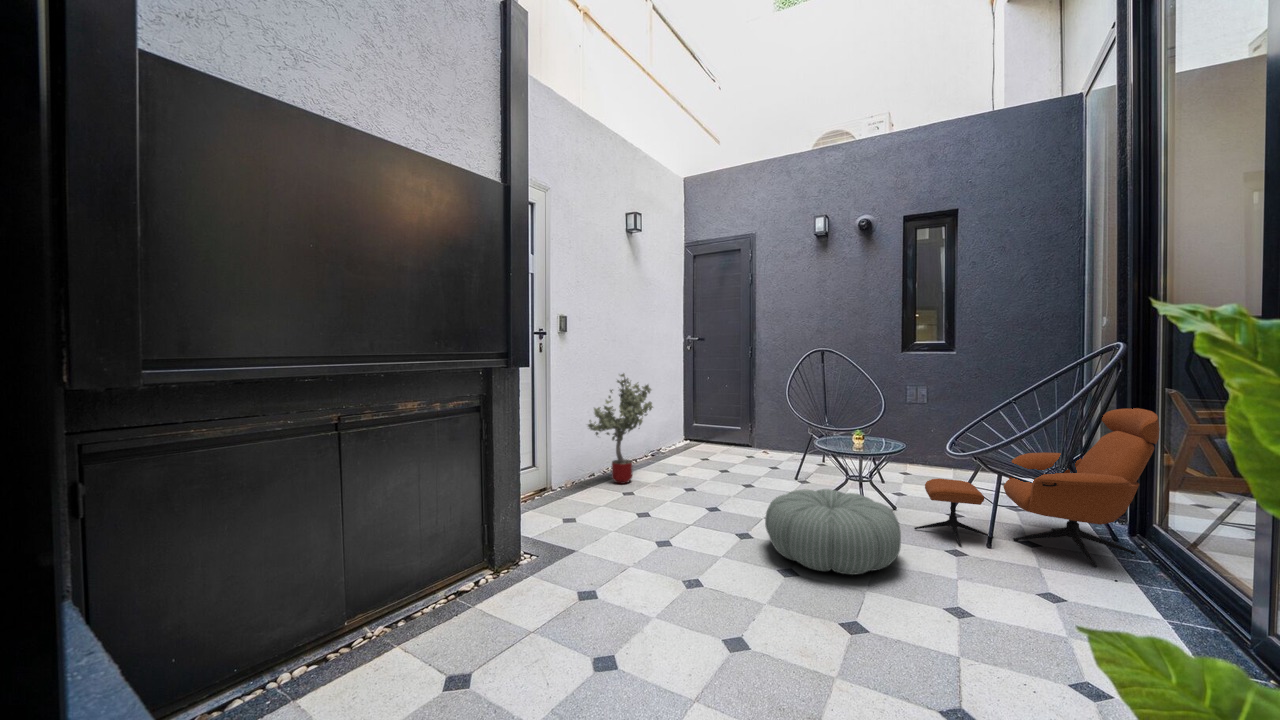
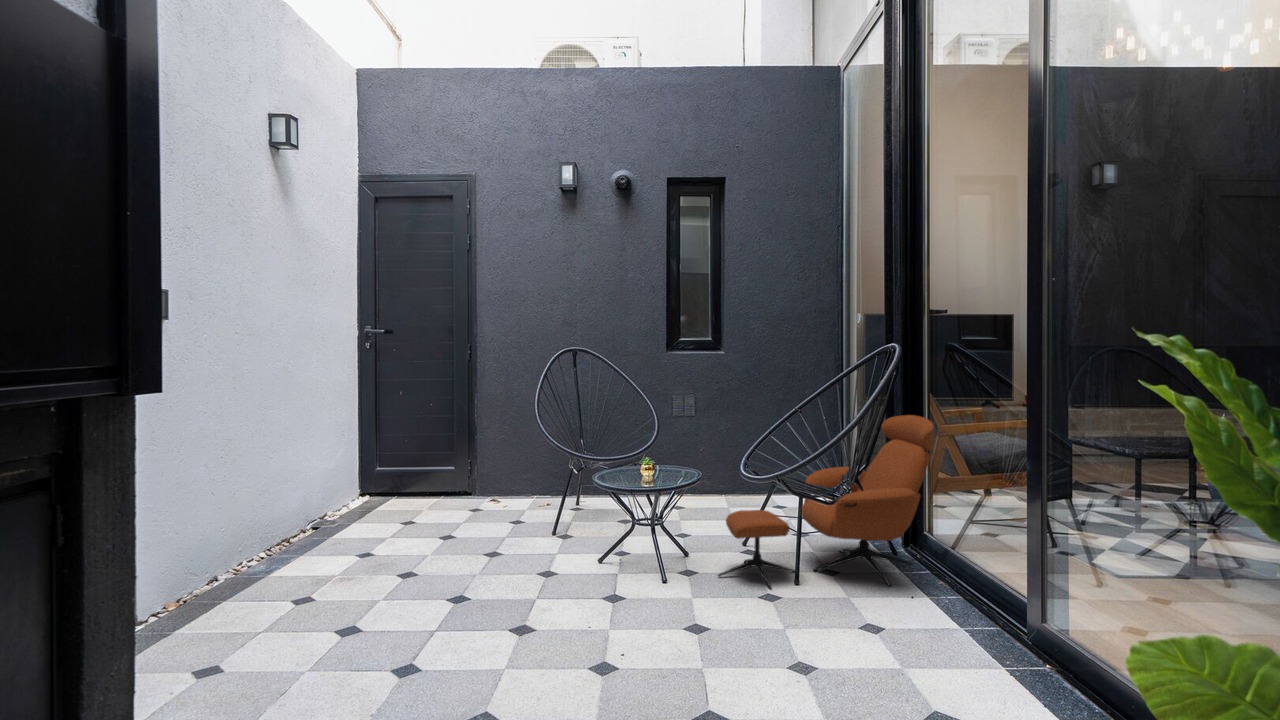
potted tree: present [588,373,653,484] -> none [216,394,337,580]
pouf: present [765,489,901,575] -> none [558,545,728,657]

